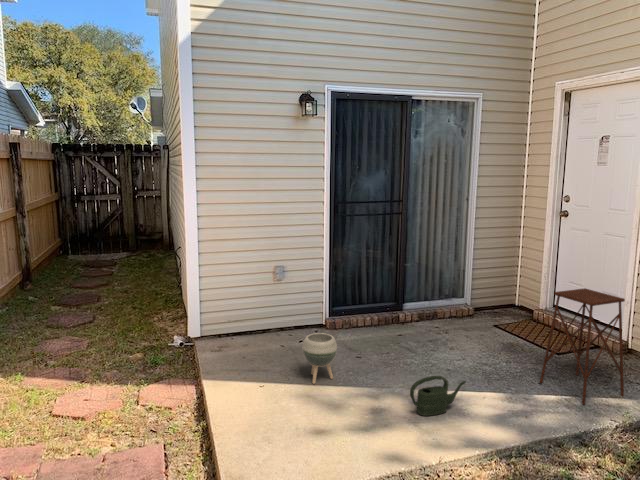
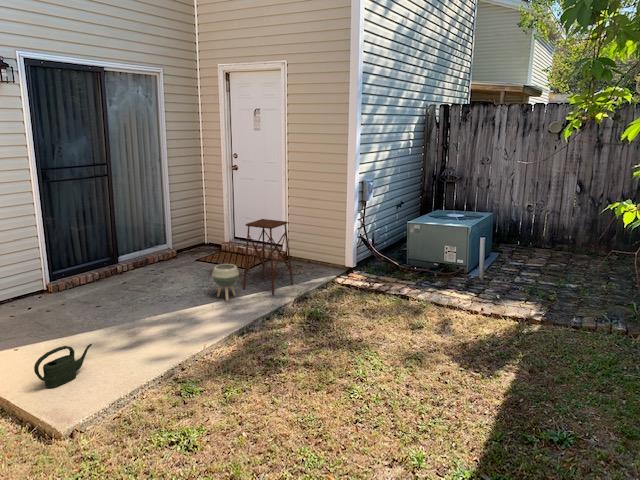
planter: present [303,333,337,384] -> present [212,264,239,301]
watering can: present [410,376,466,416] -> present [34,344,92,388]

